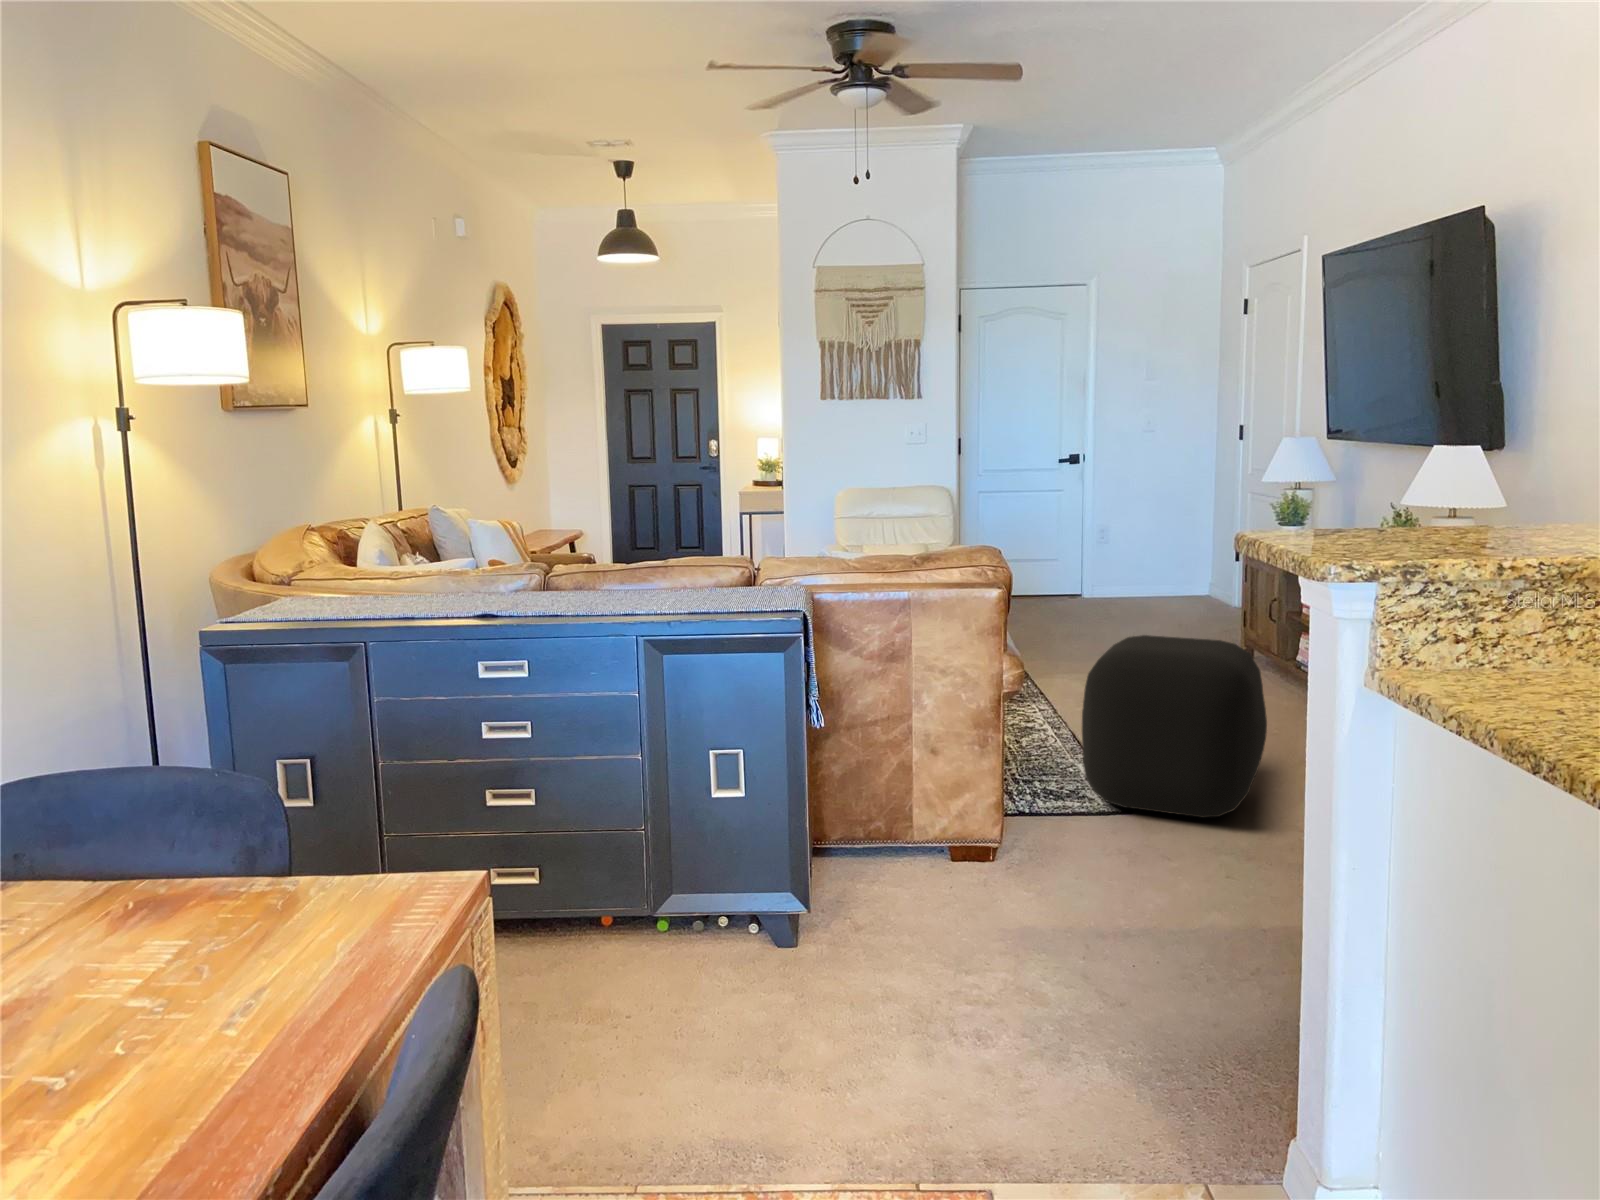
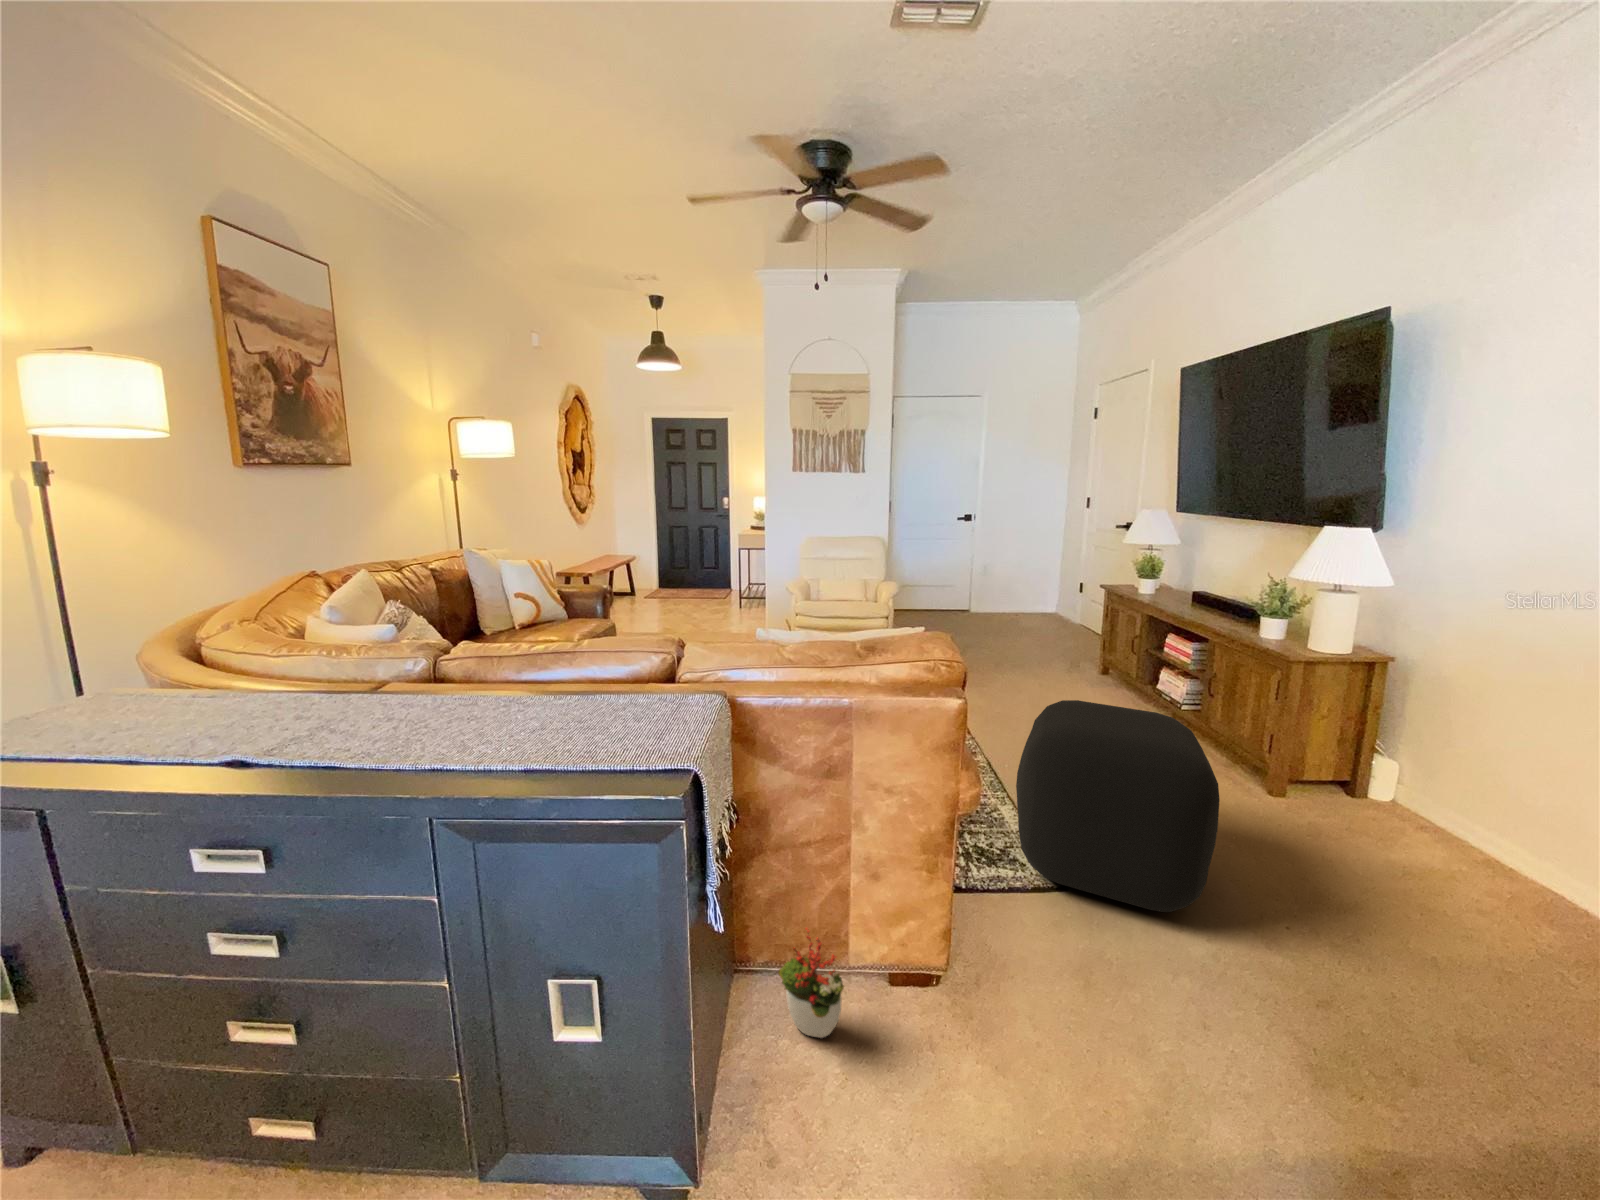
decorative plant: none [855,789,911,880] -> present [778,928,844,1038]

